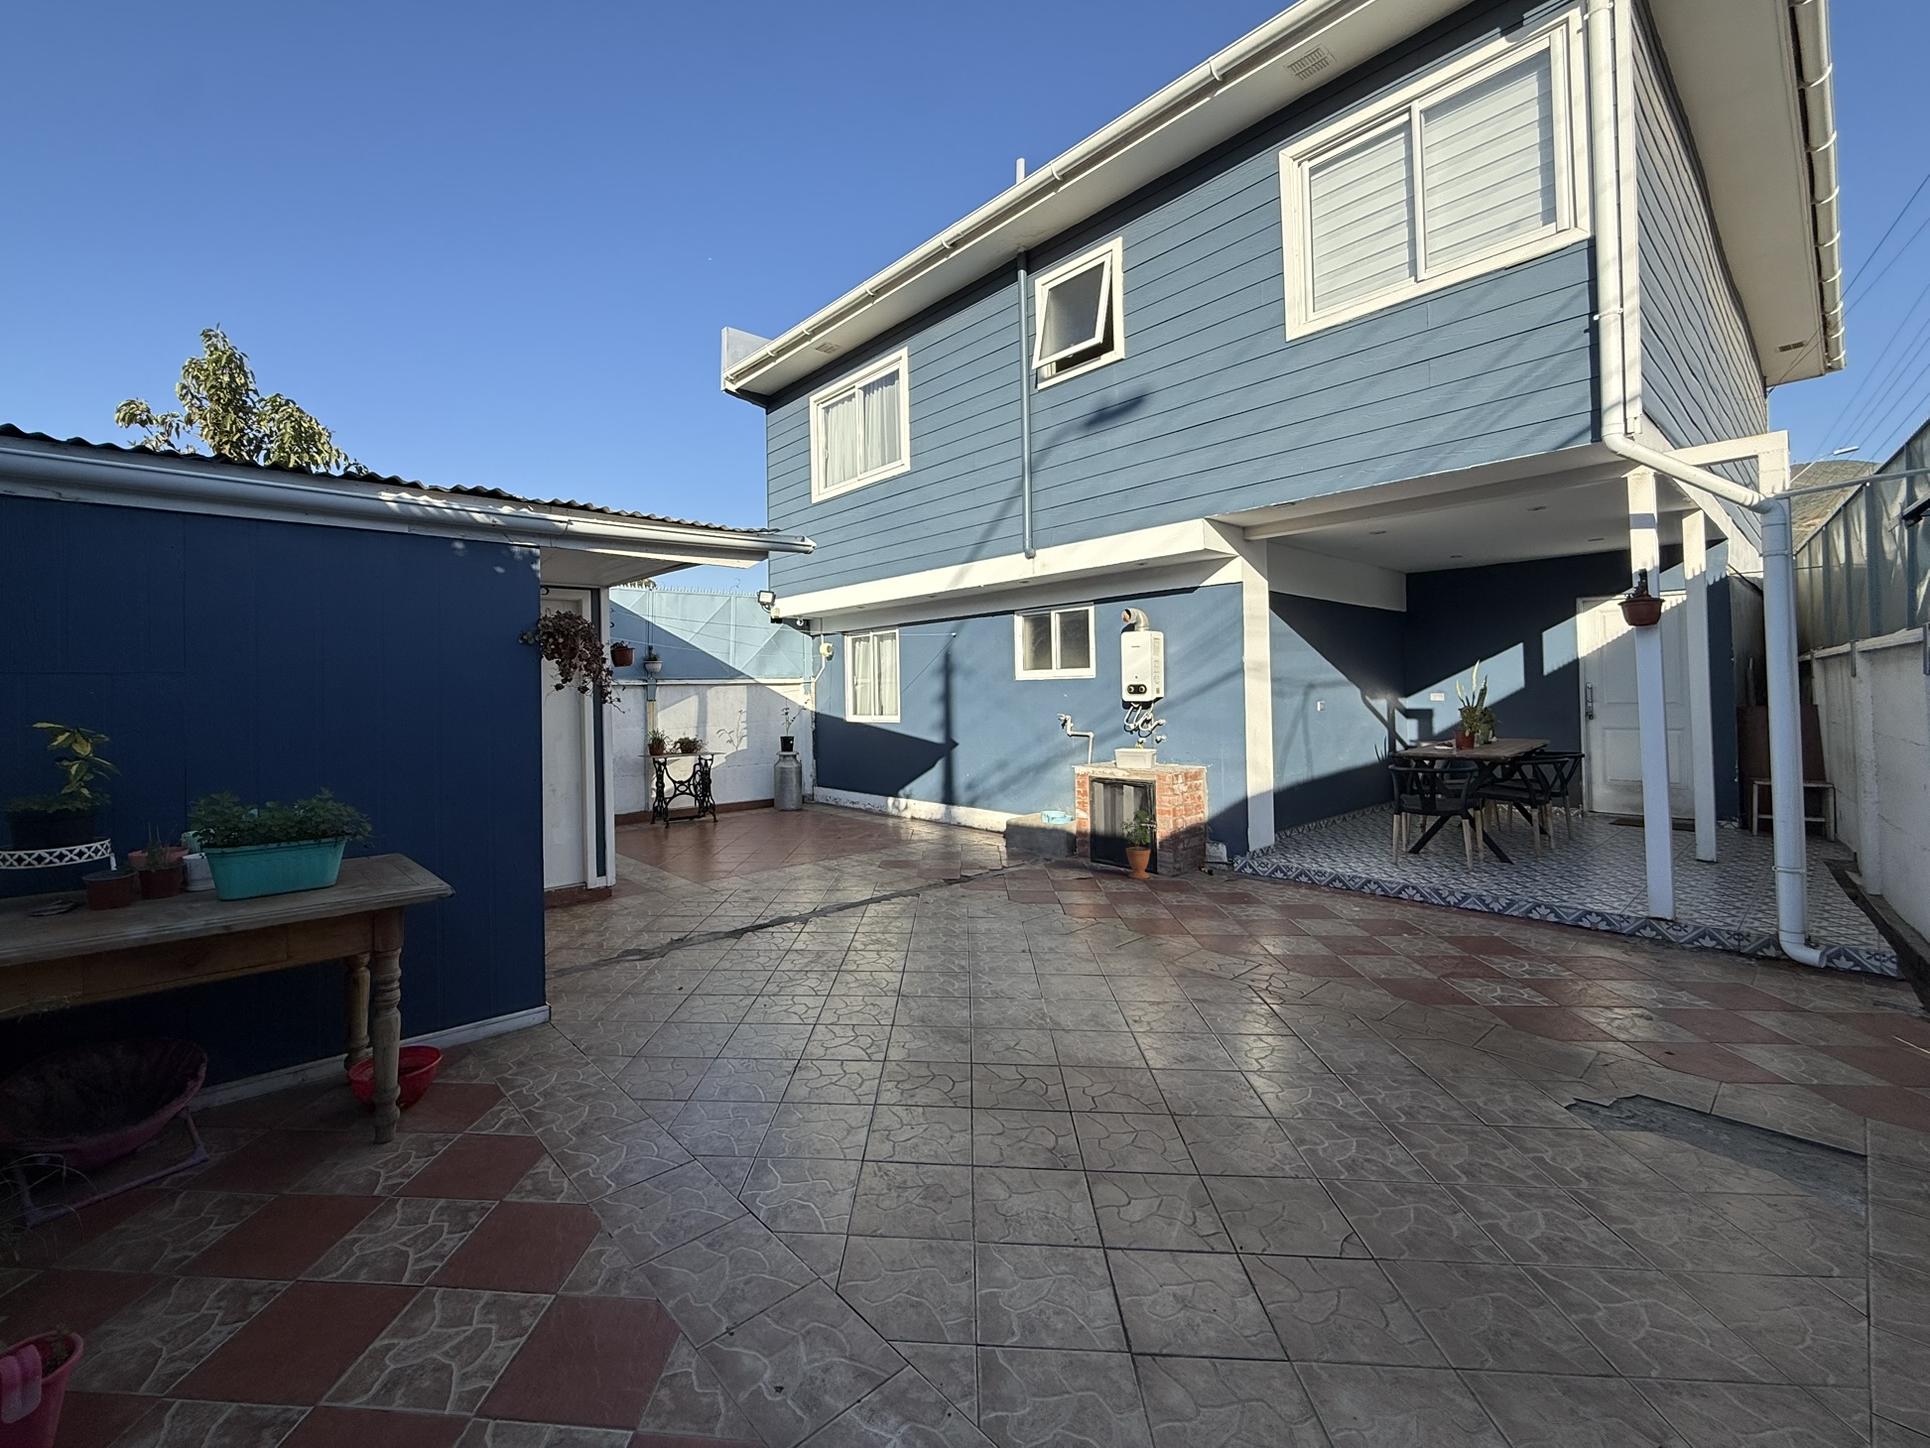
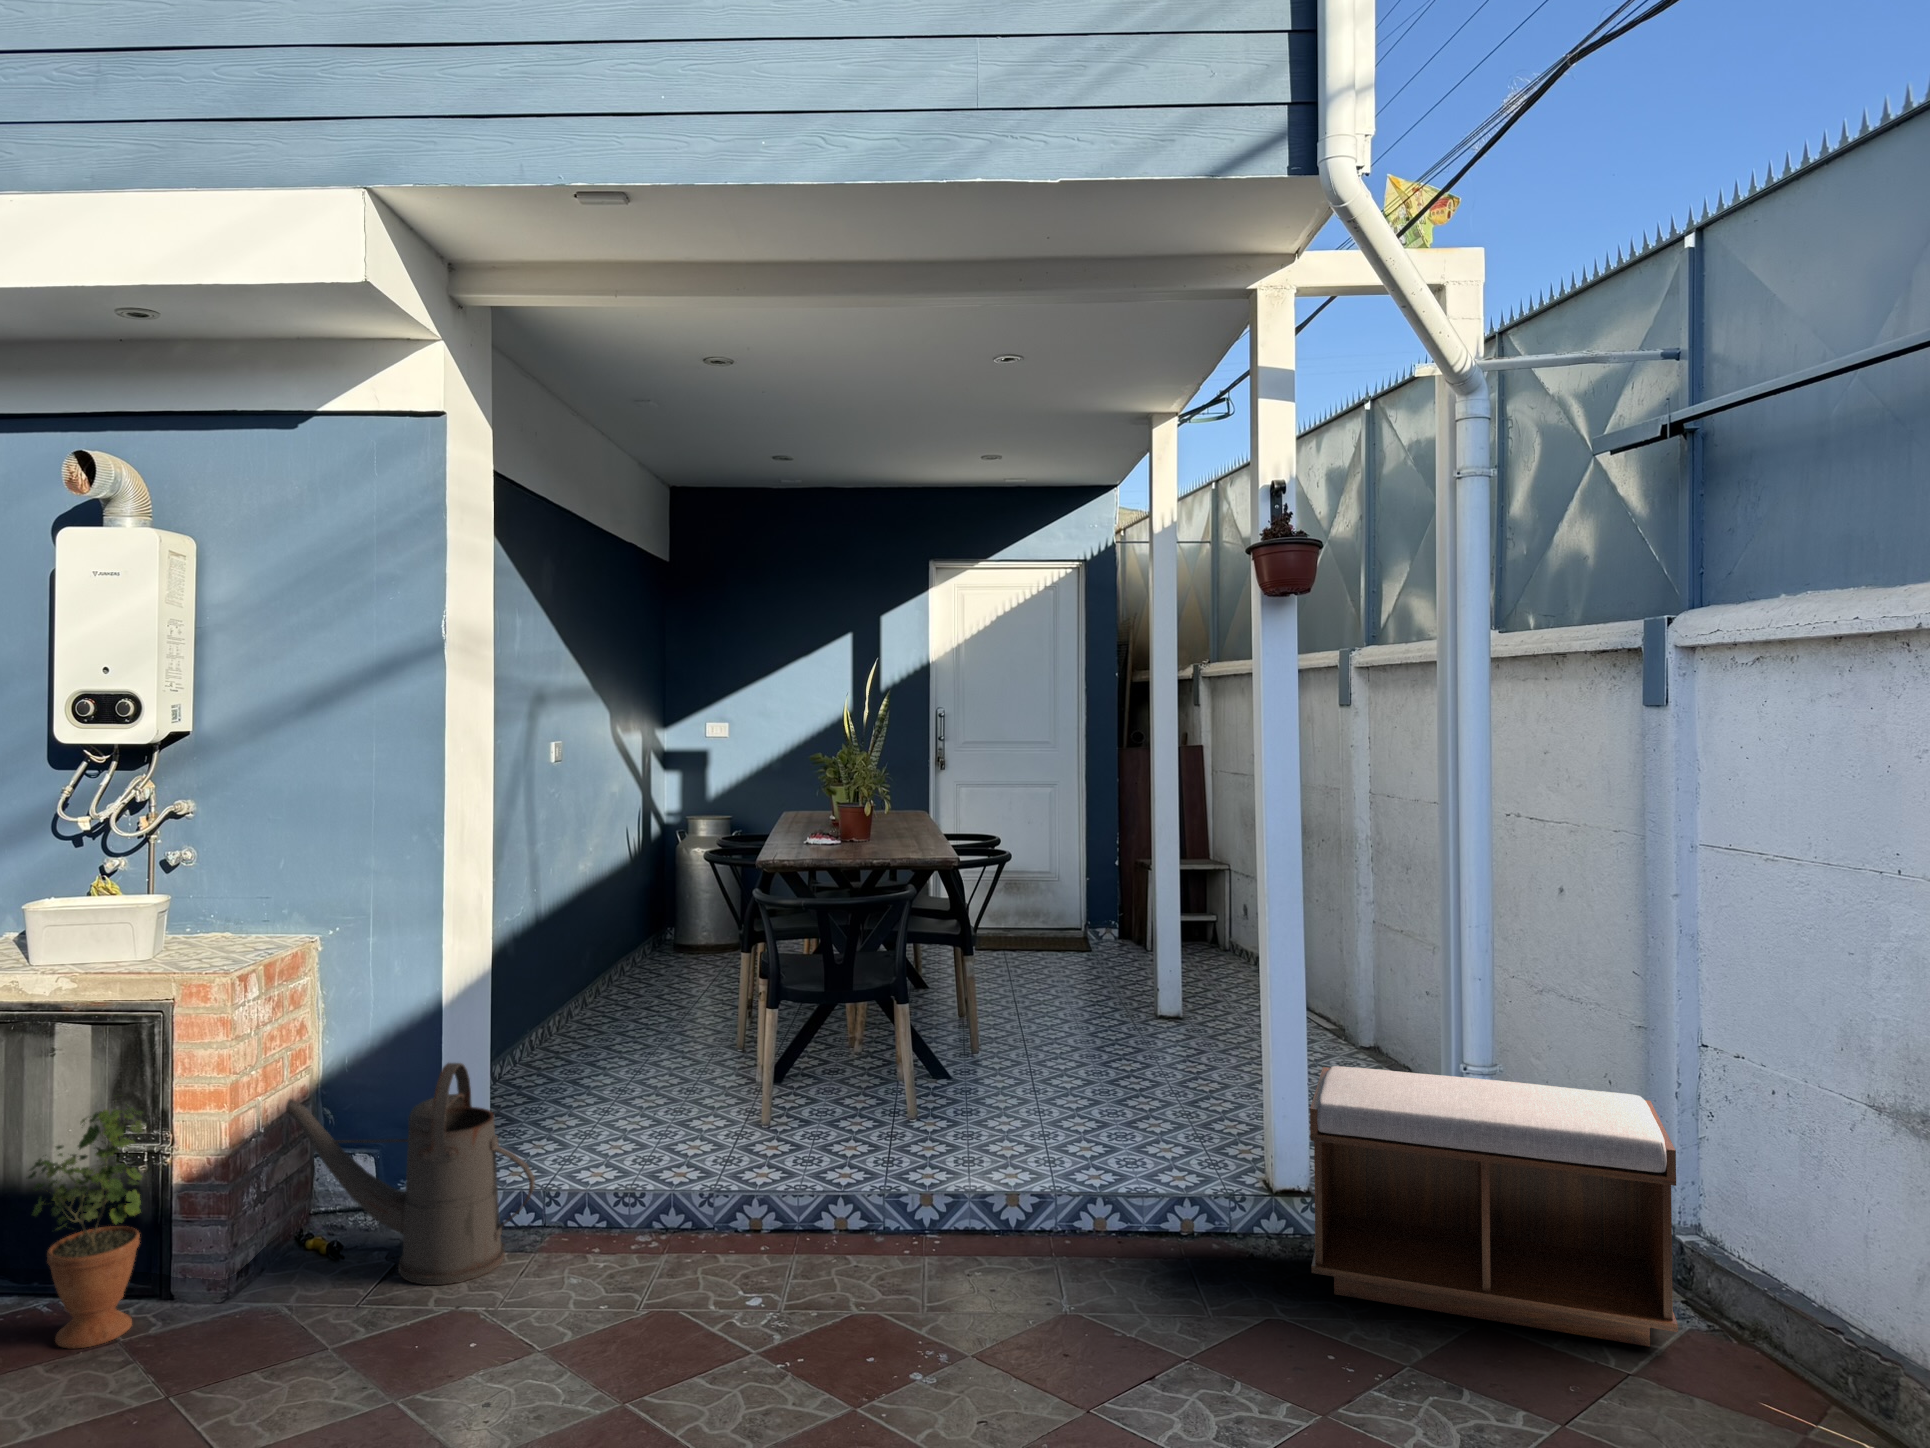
watering can: none [1194,812,1279,887] -> present [286,1063,535,1285]
bench: none [1634,857,1893,999] -> present [1310,1066,1678,1347]

